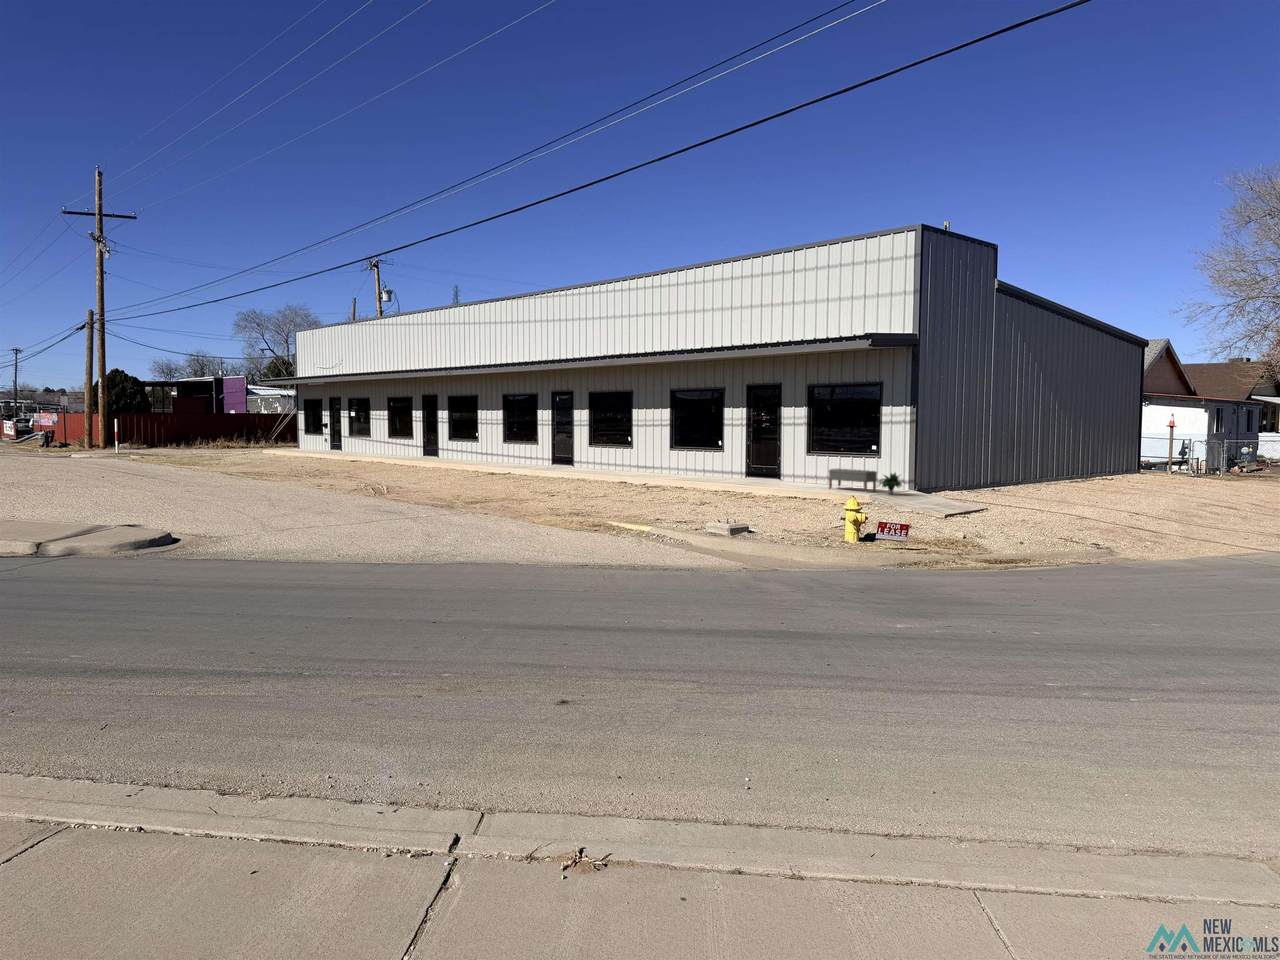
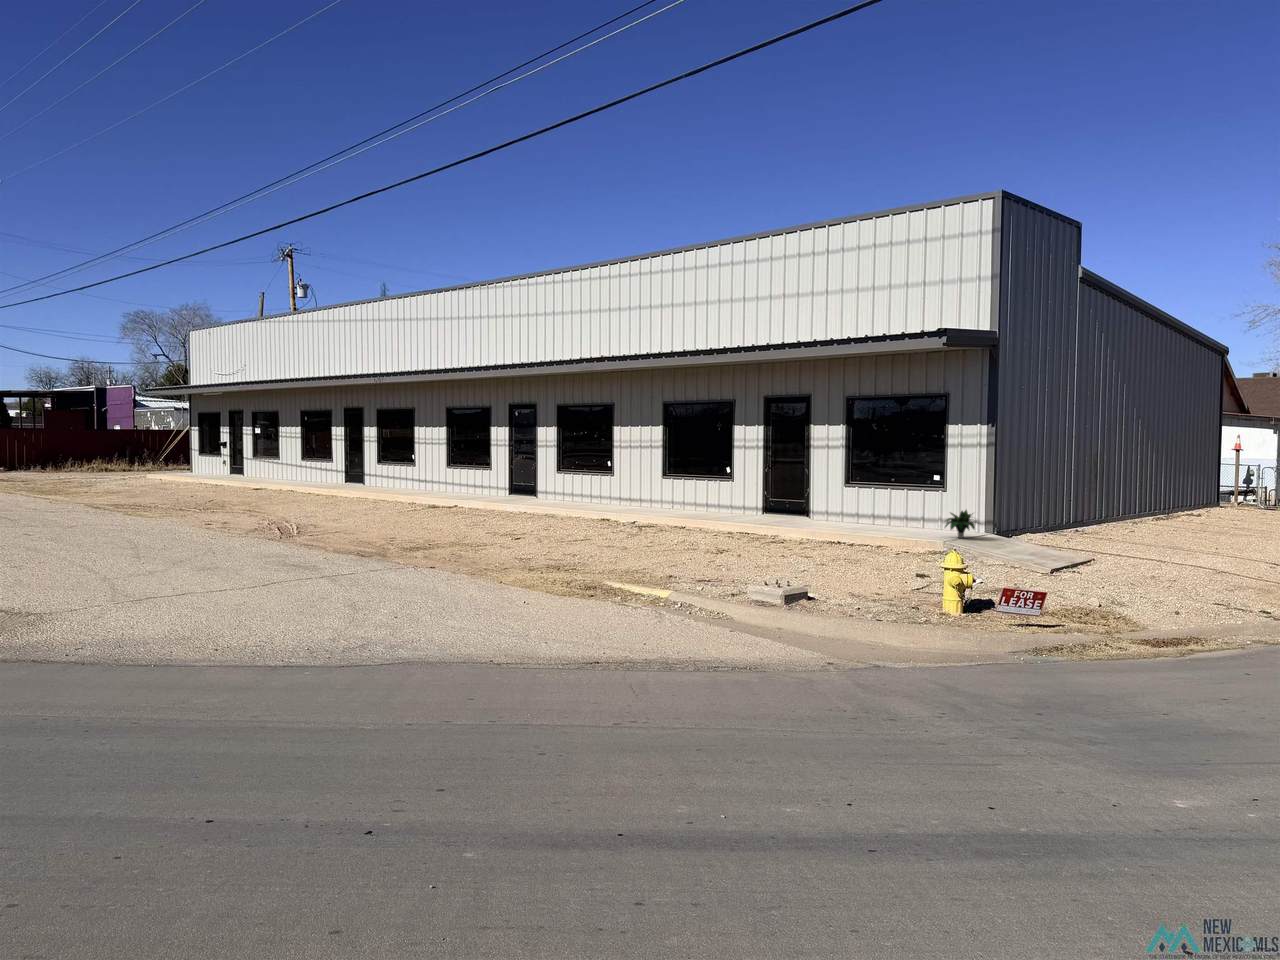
bench: present [829,469,877,492] -> none [876,504,941,535]

